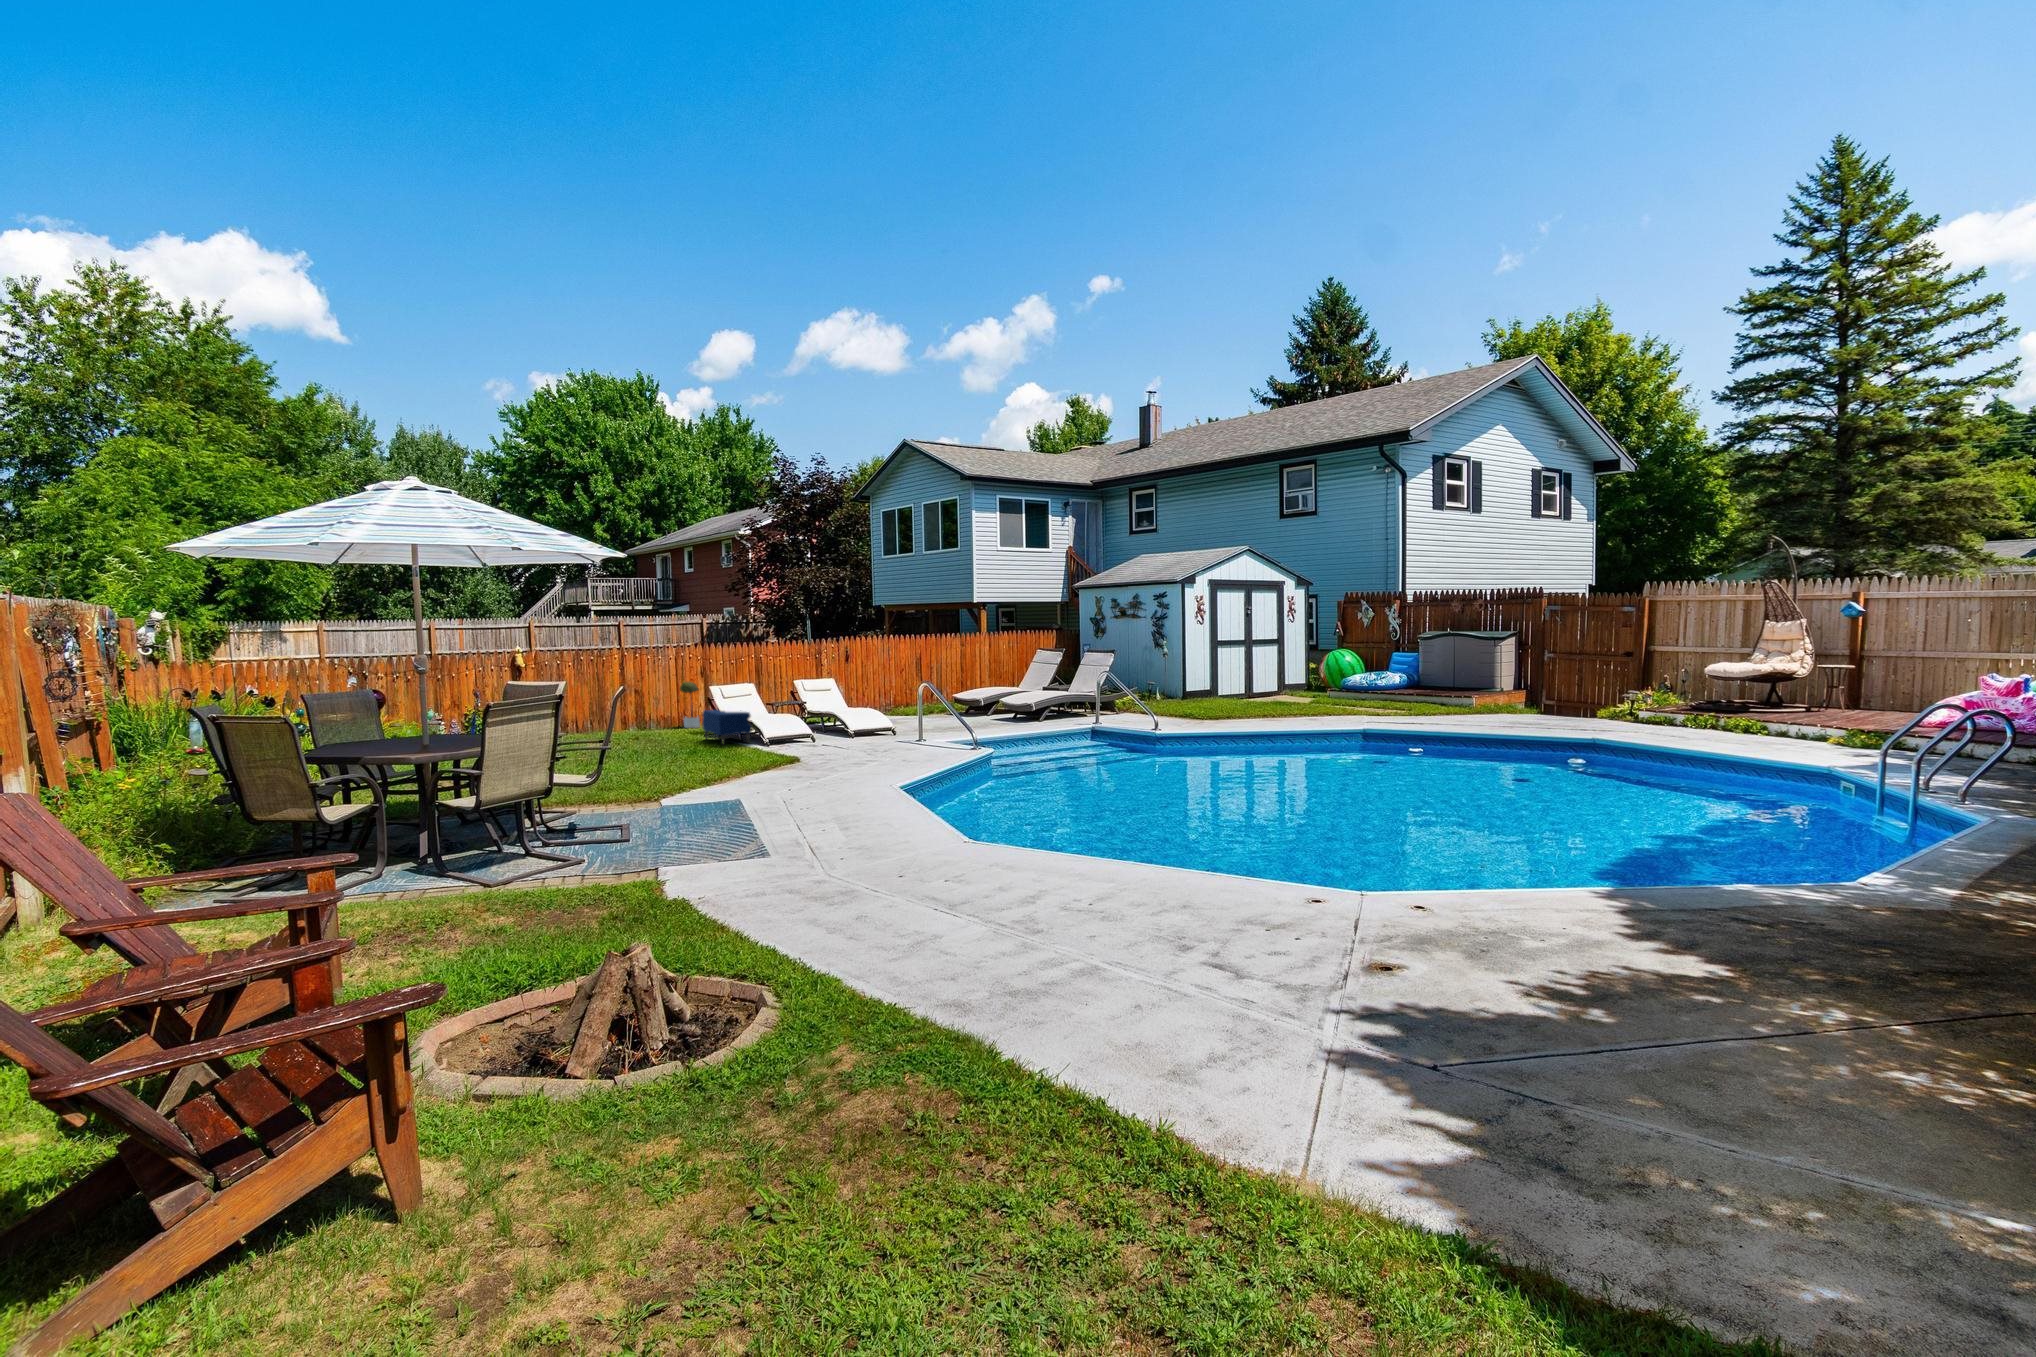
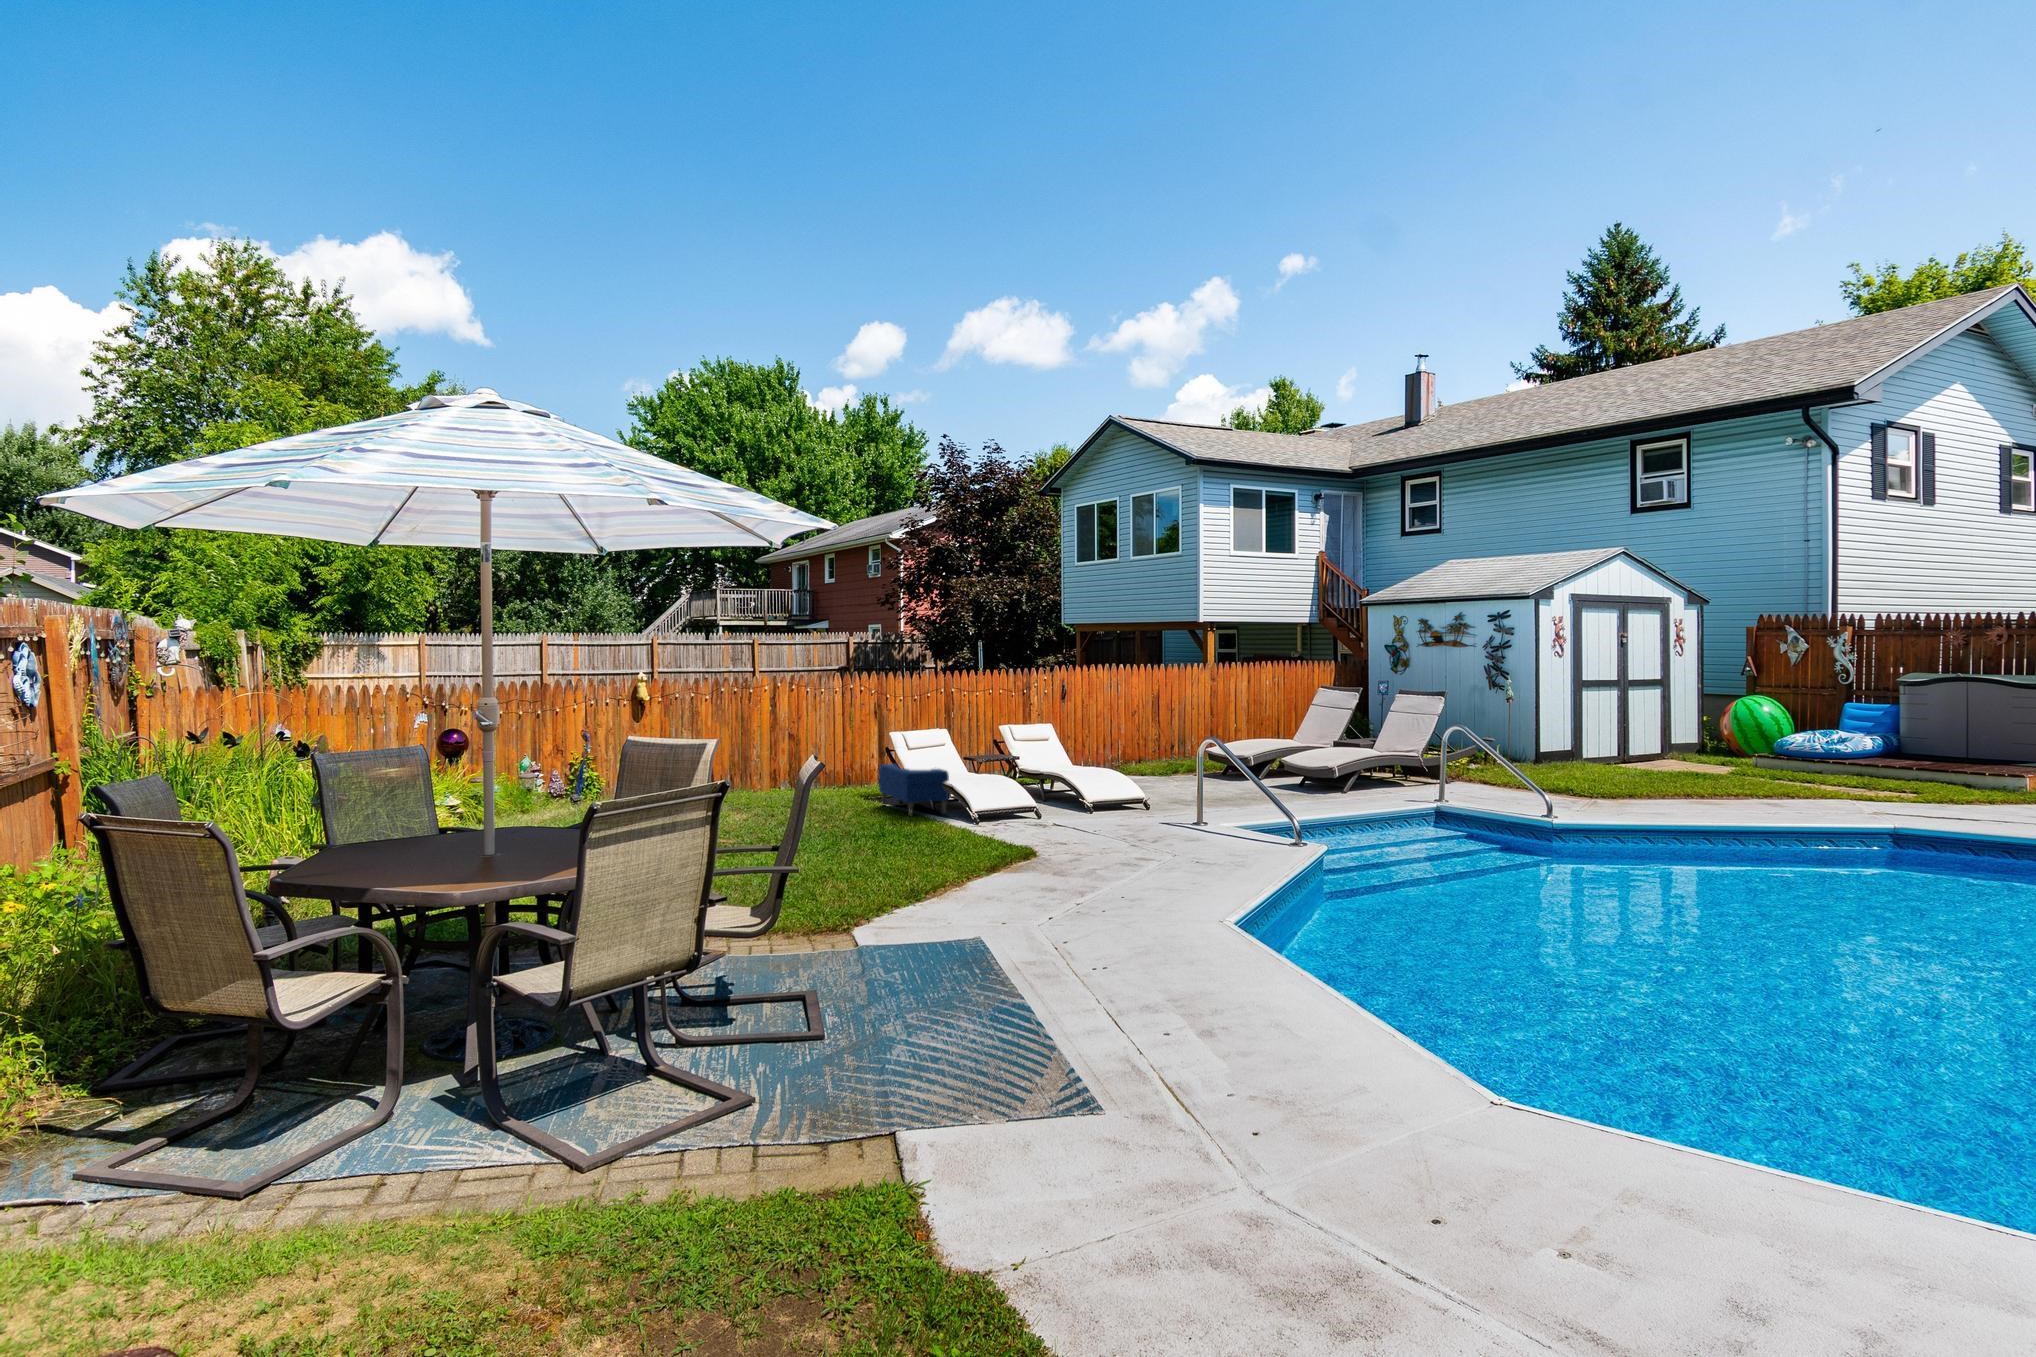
potted tree: present [680,682,700,728] -> none [842,719,869,783]

